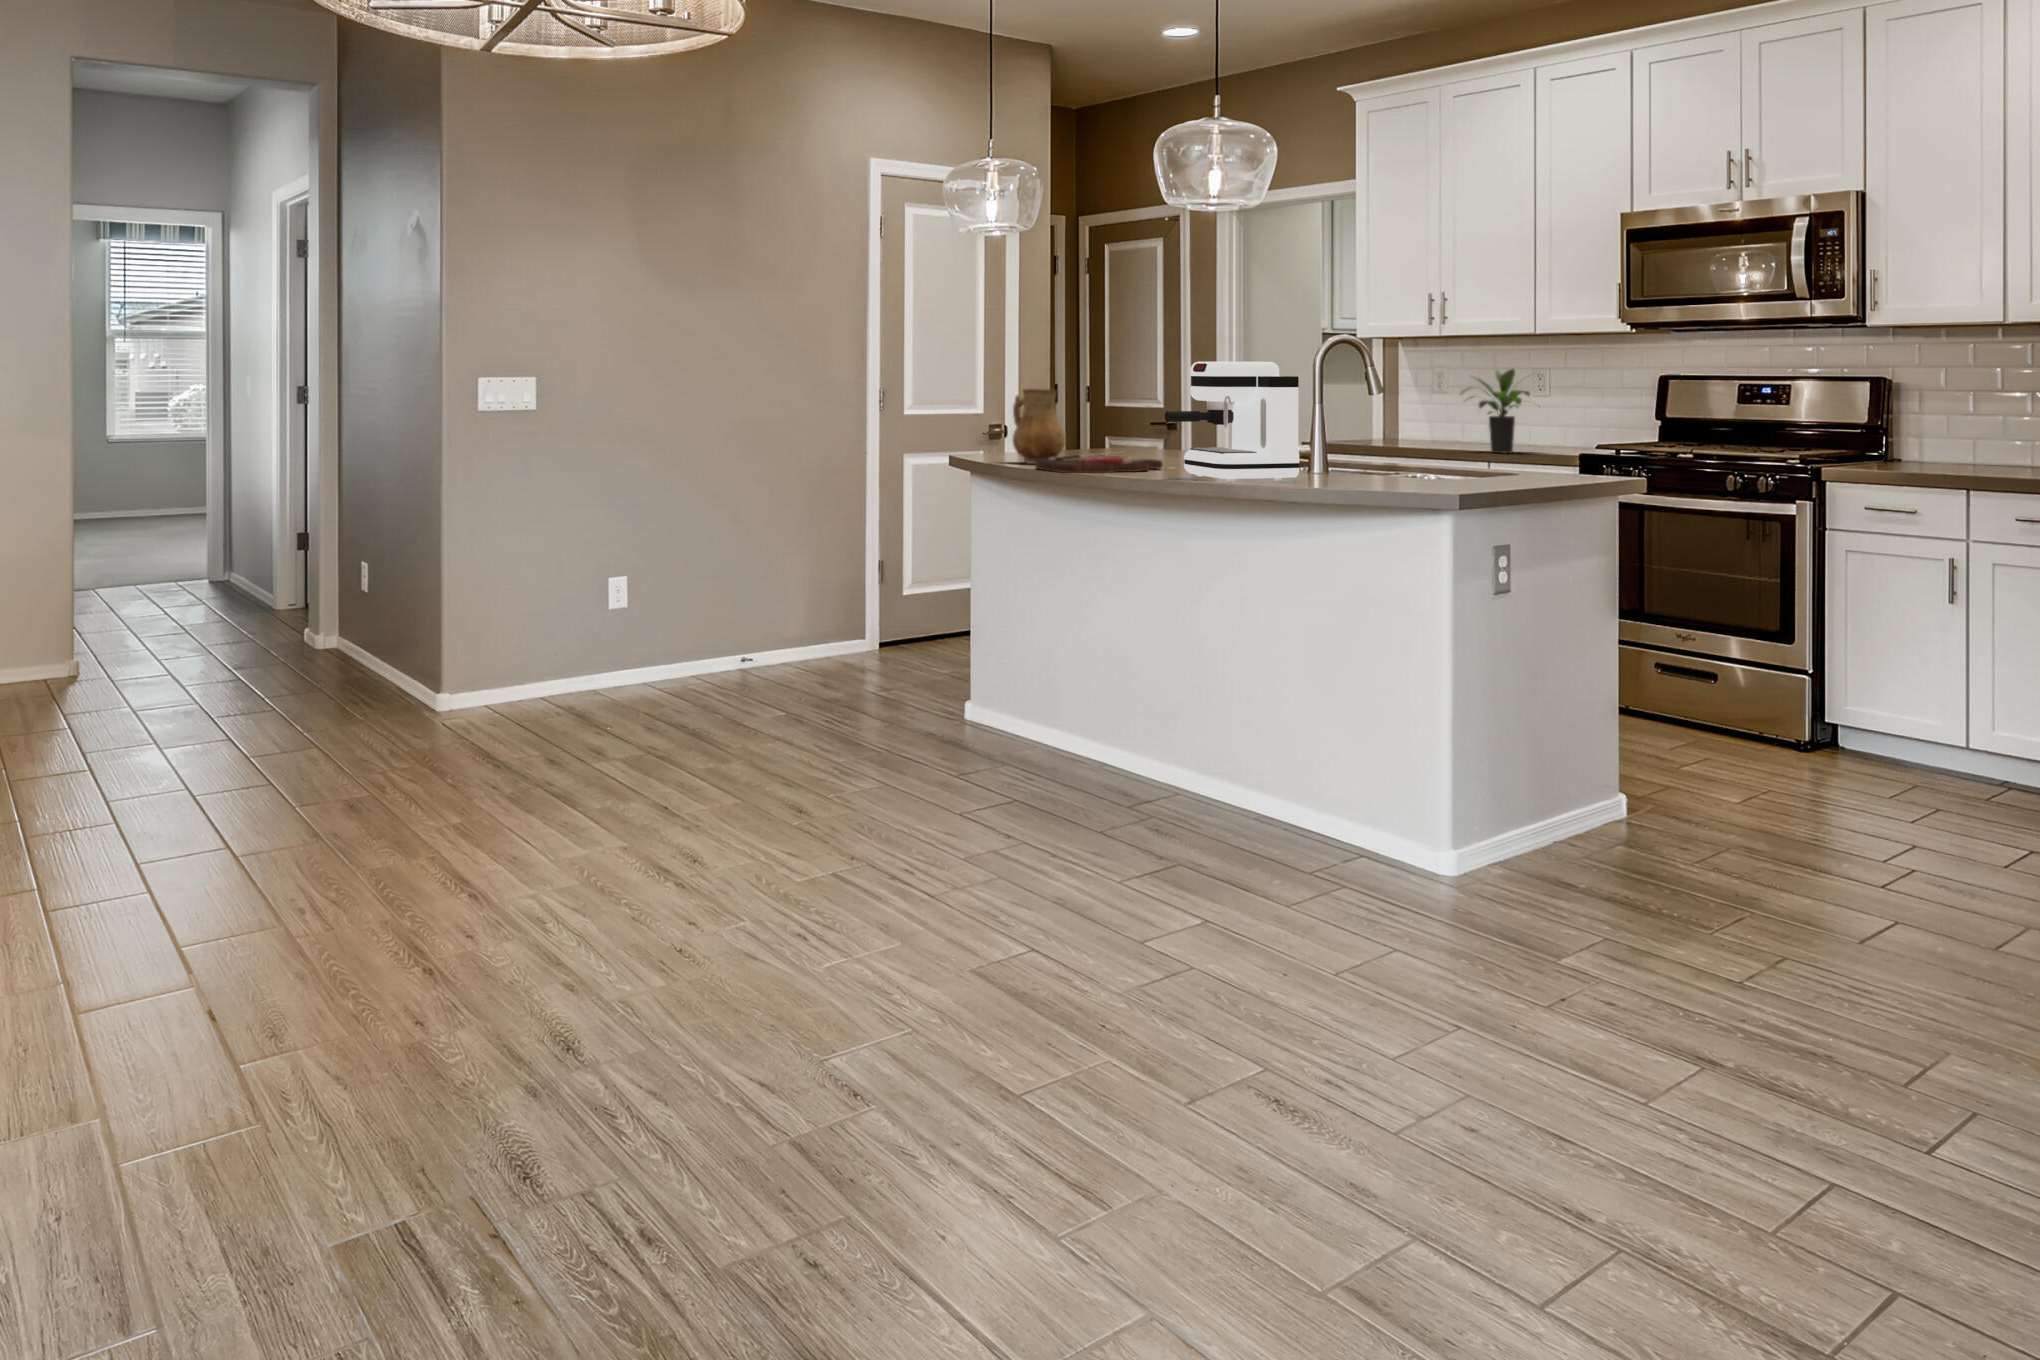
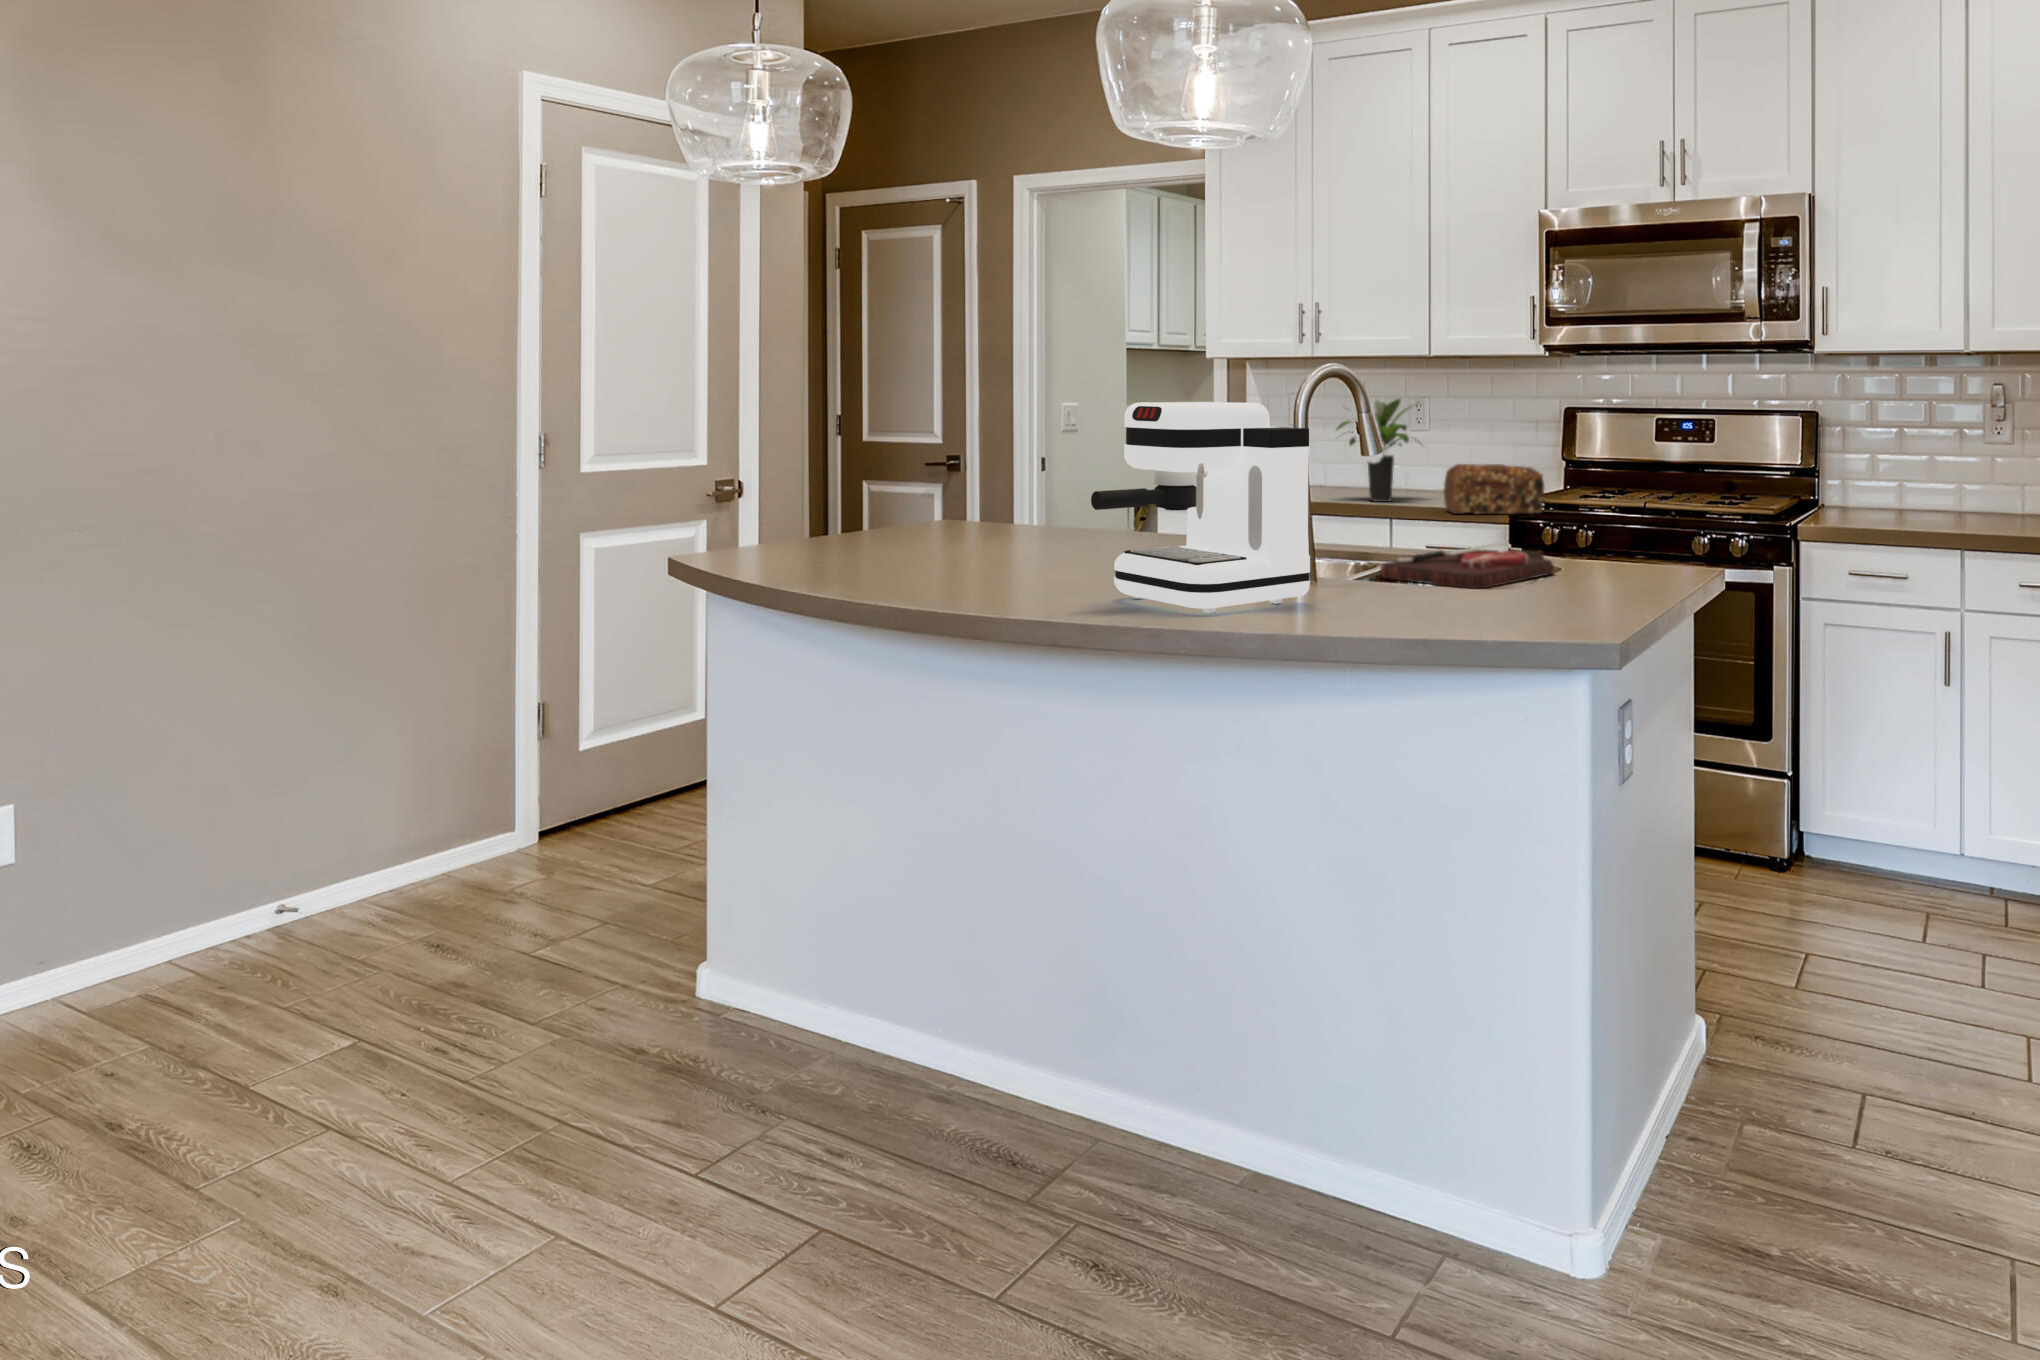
ceramic pitcher: present [1012,389,1065,464] -> none [783,440,874,566]
bread loaf: none [1536,420,1619,460] -> present [1444,464,1544,514]
cutting board: present [1035,453,1163,473] -> present [1380,543,1554,588]

